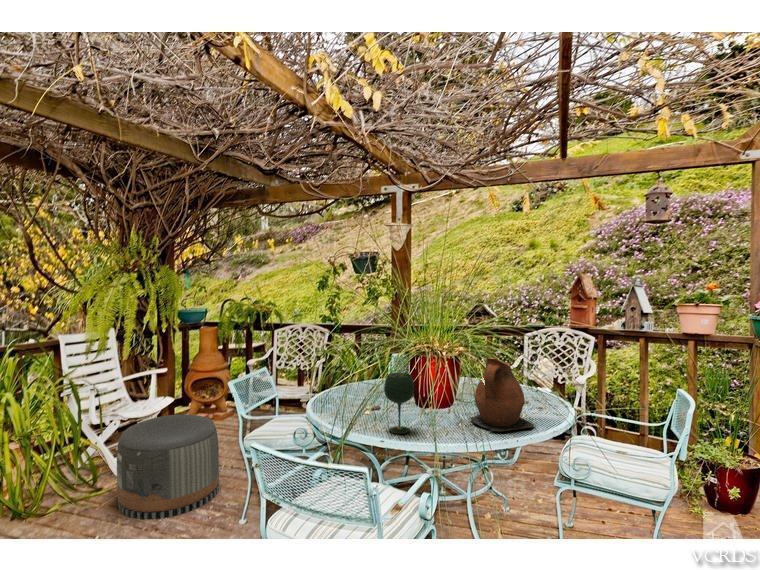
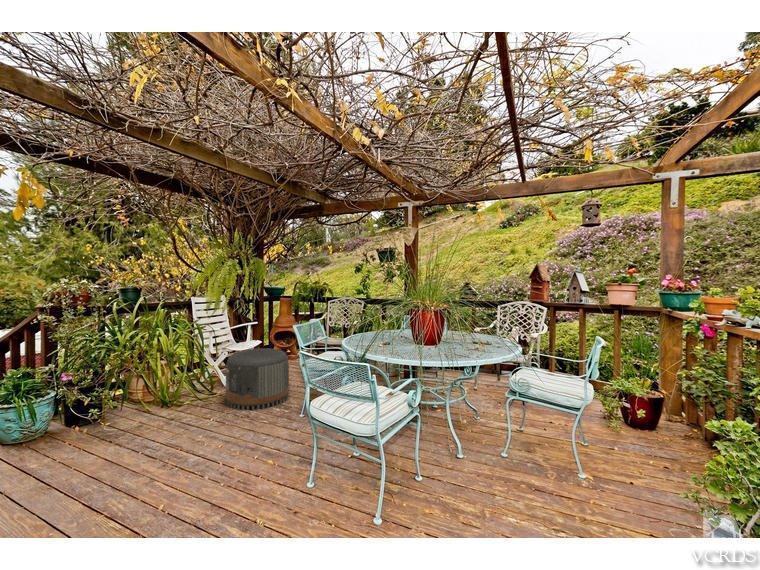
ceramic pitcher: present [470,358,534,431] -> none [447,307,491,355]
wine glass: present [384,372,414,434] -> none [392,315,412,354]

